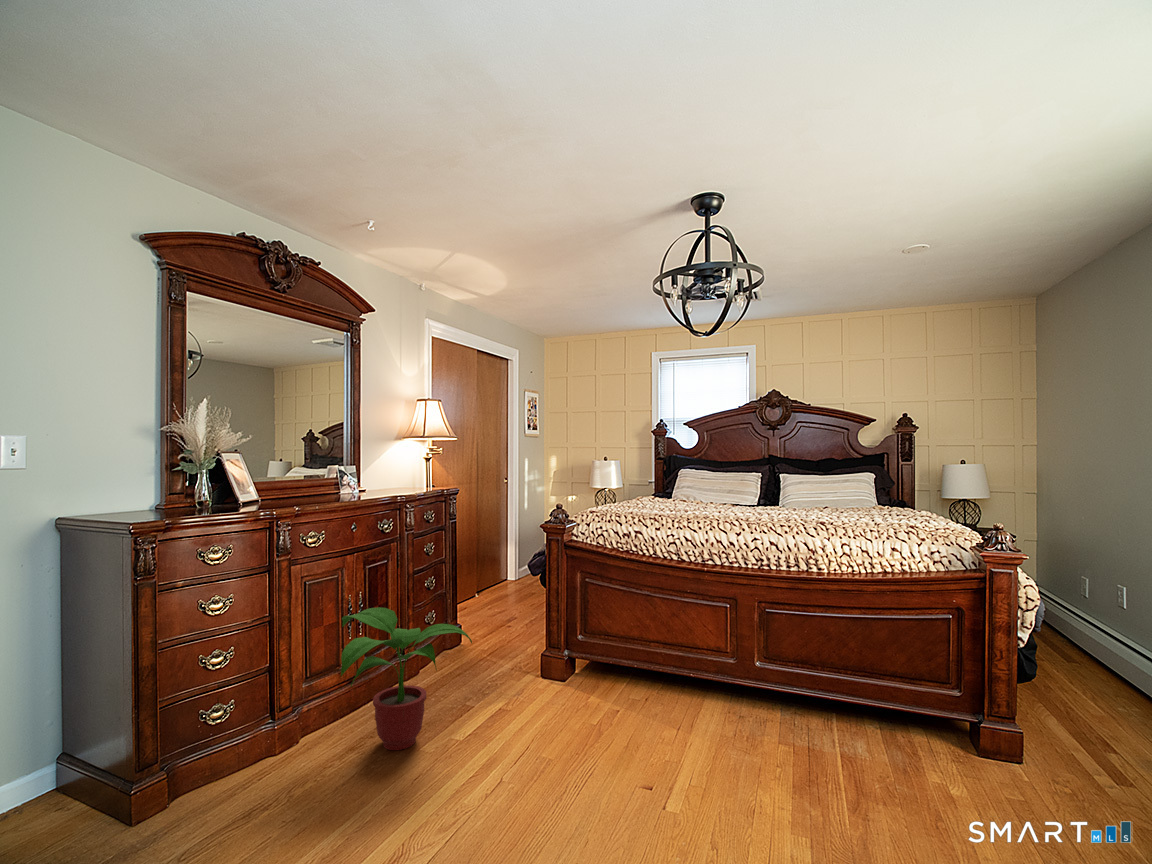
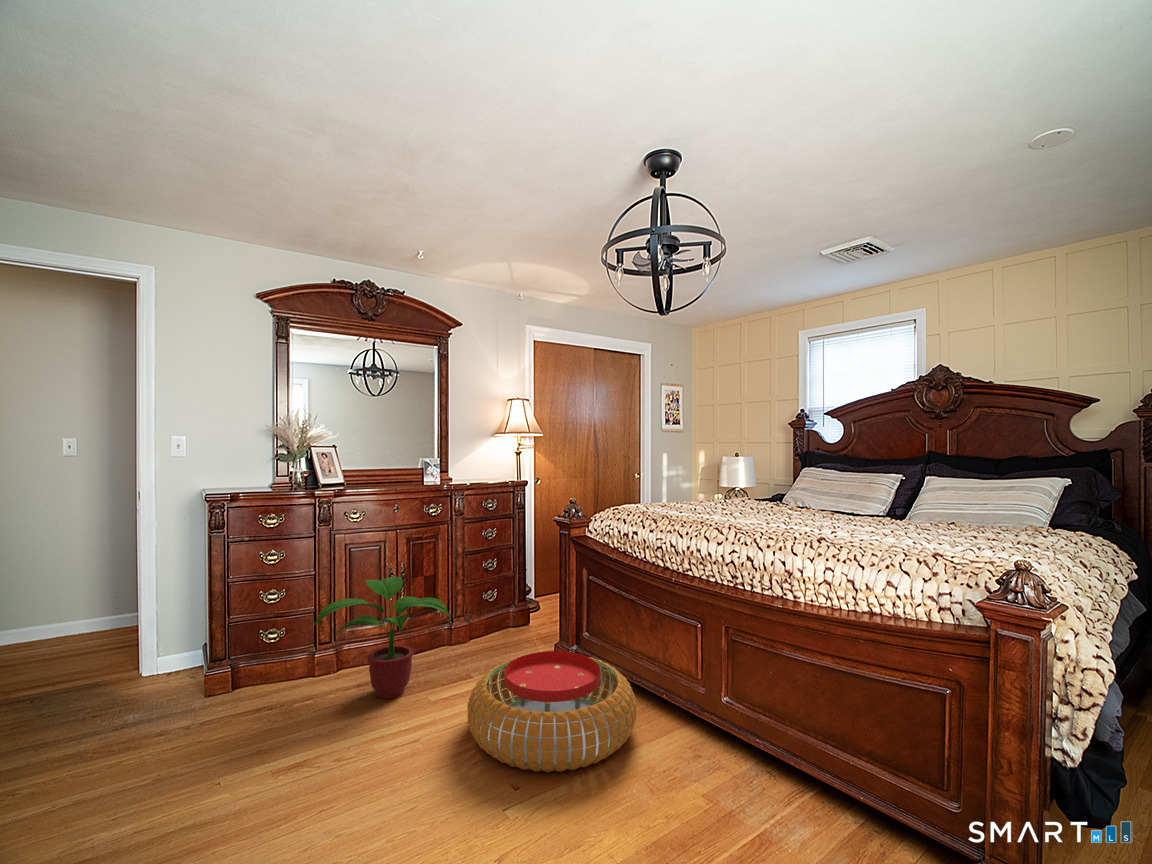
pouf: none [528,655,694,769] -> present [467,651,637,772]

